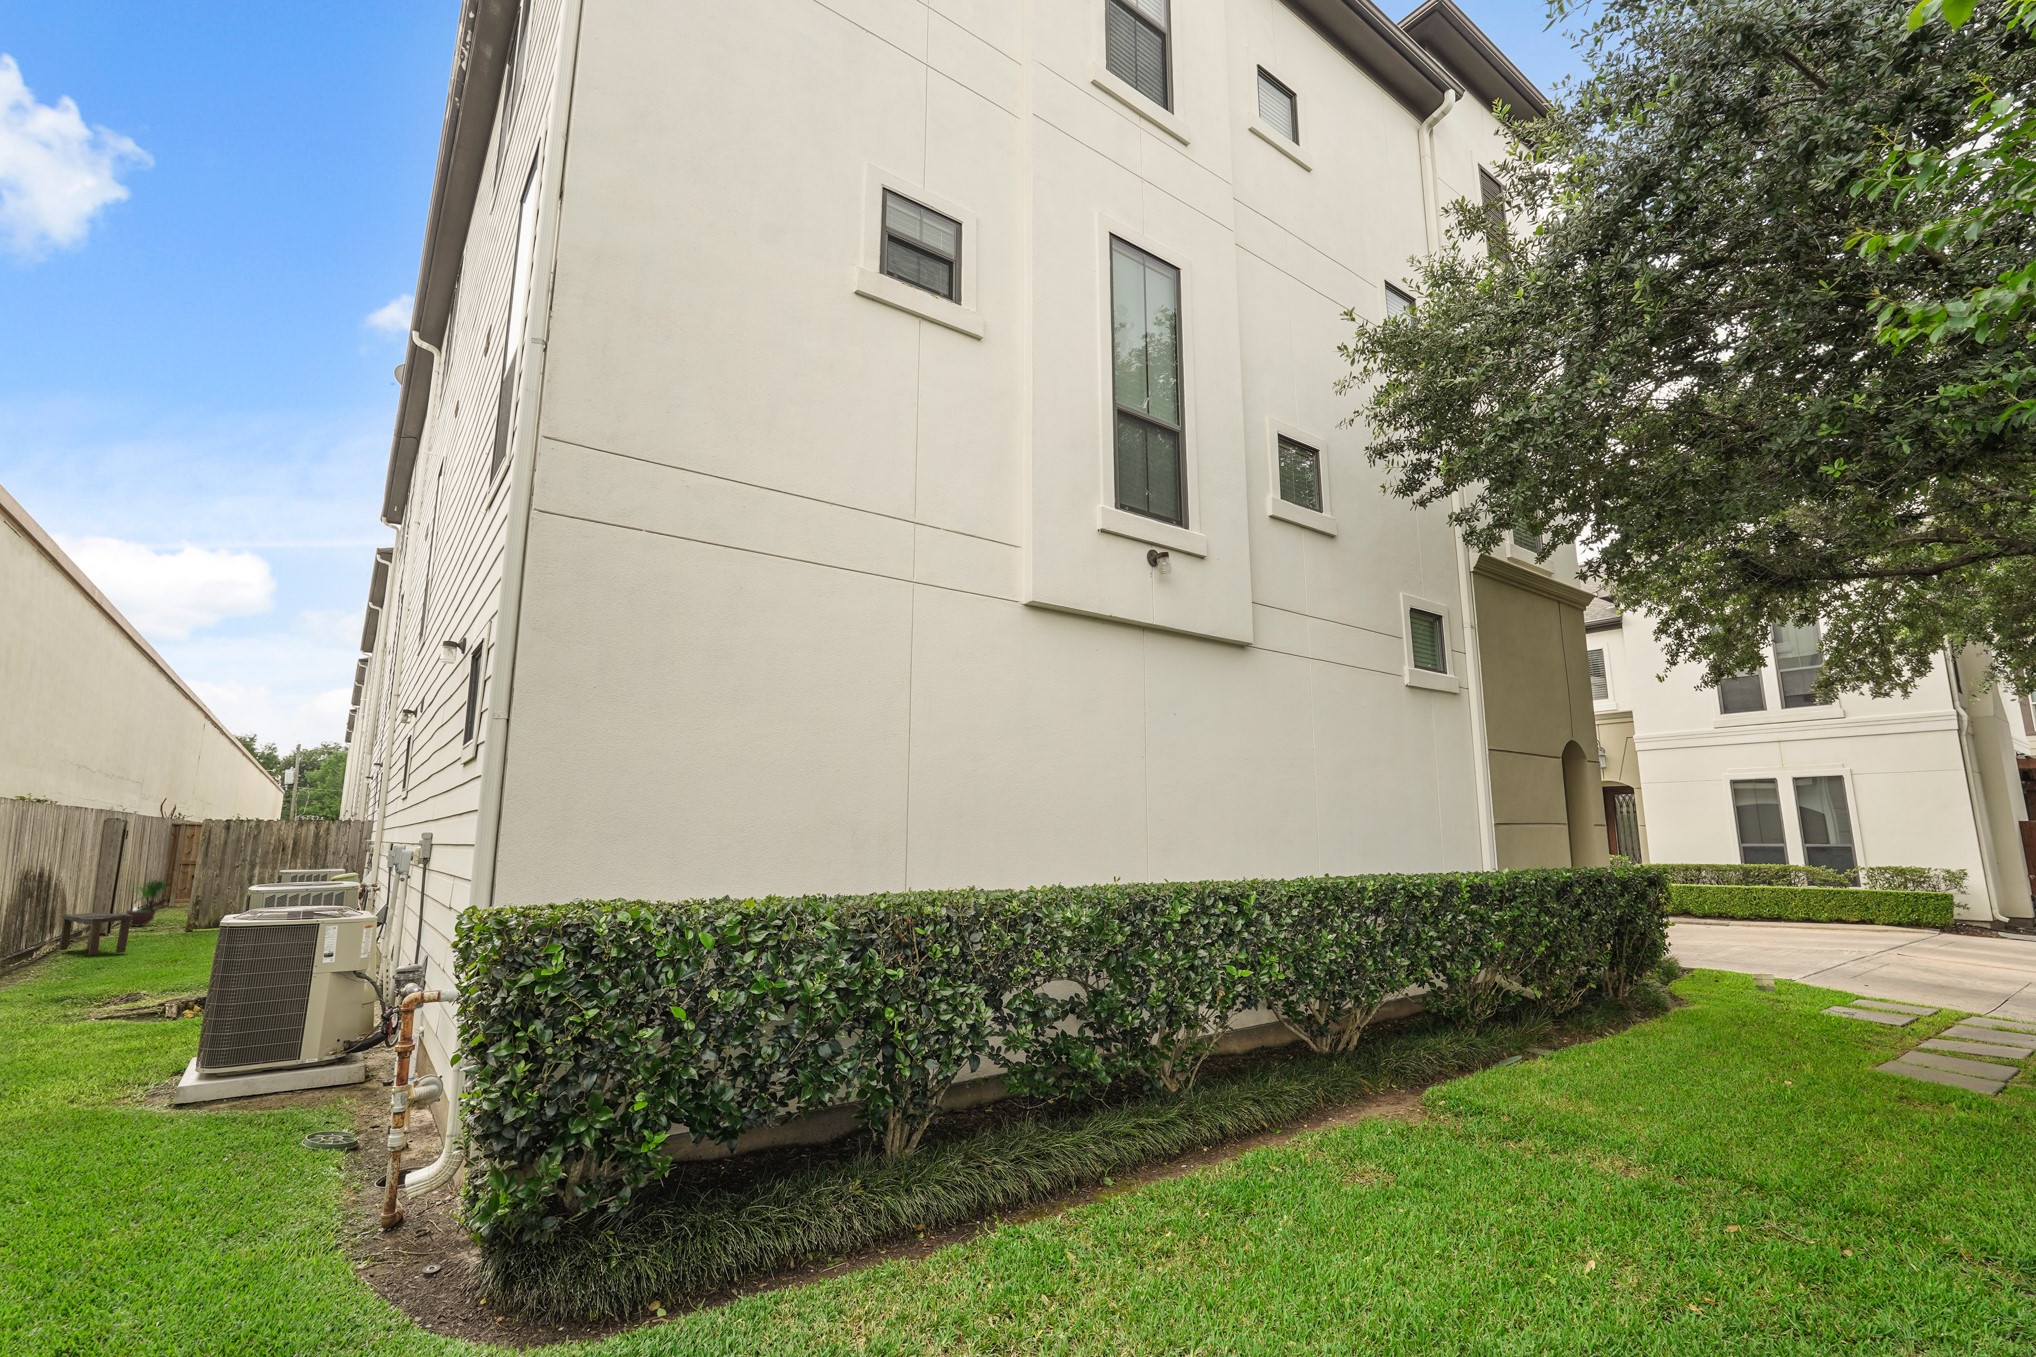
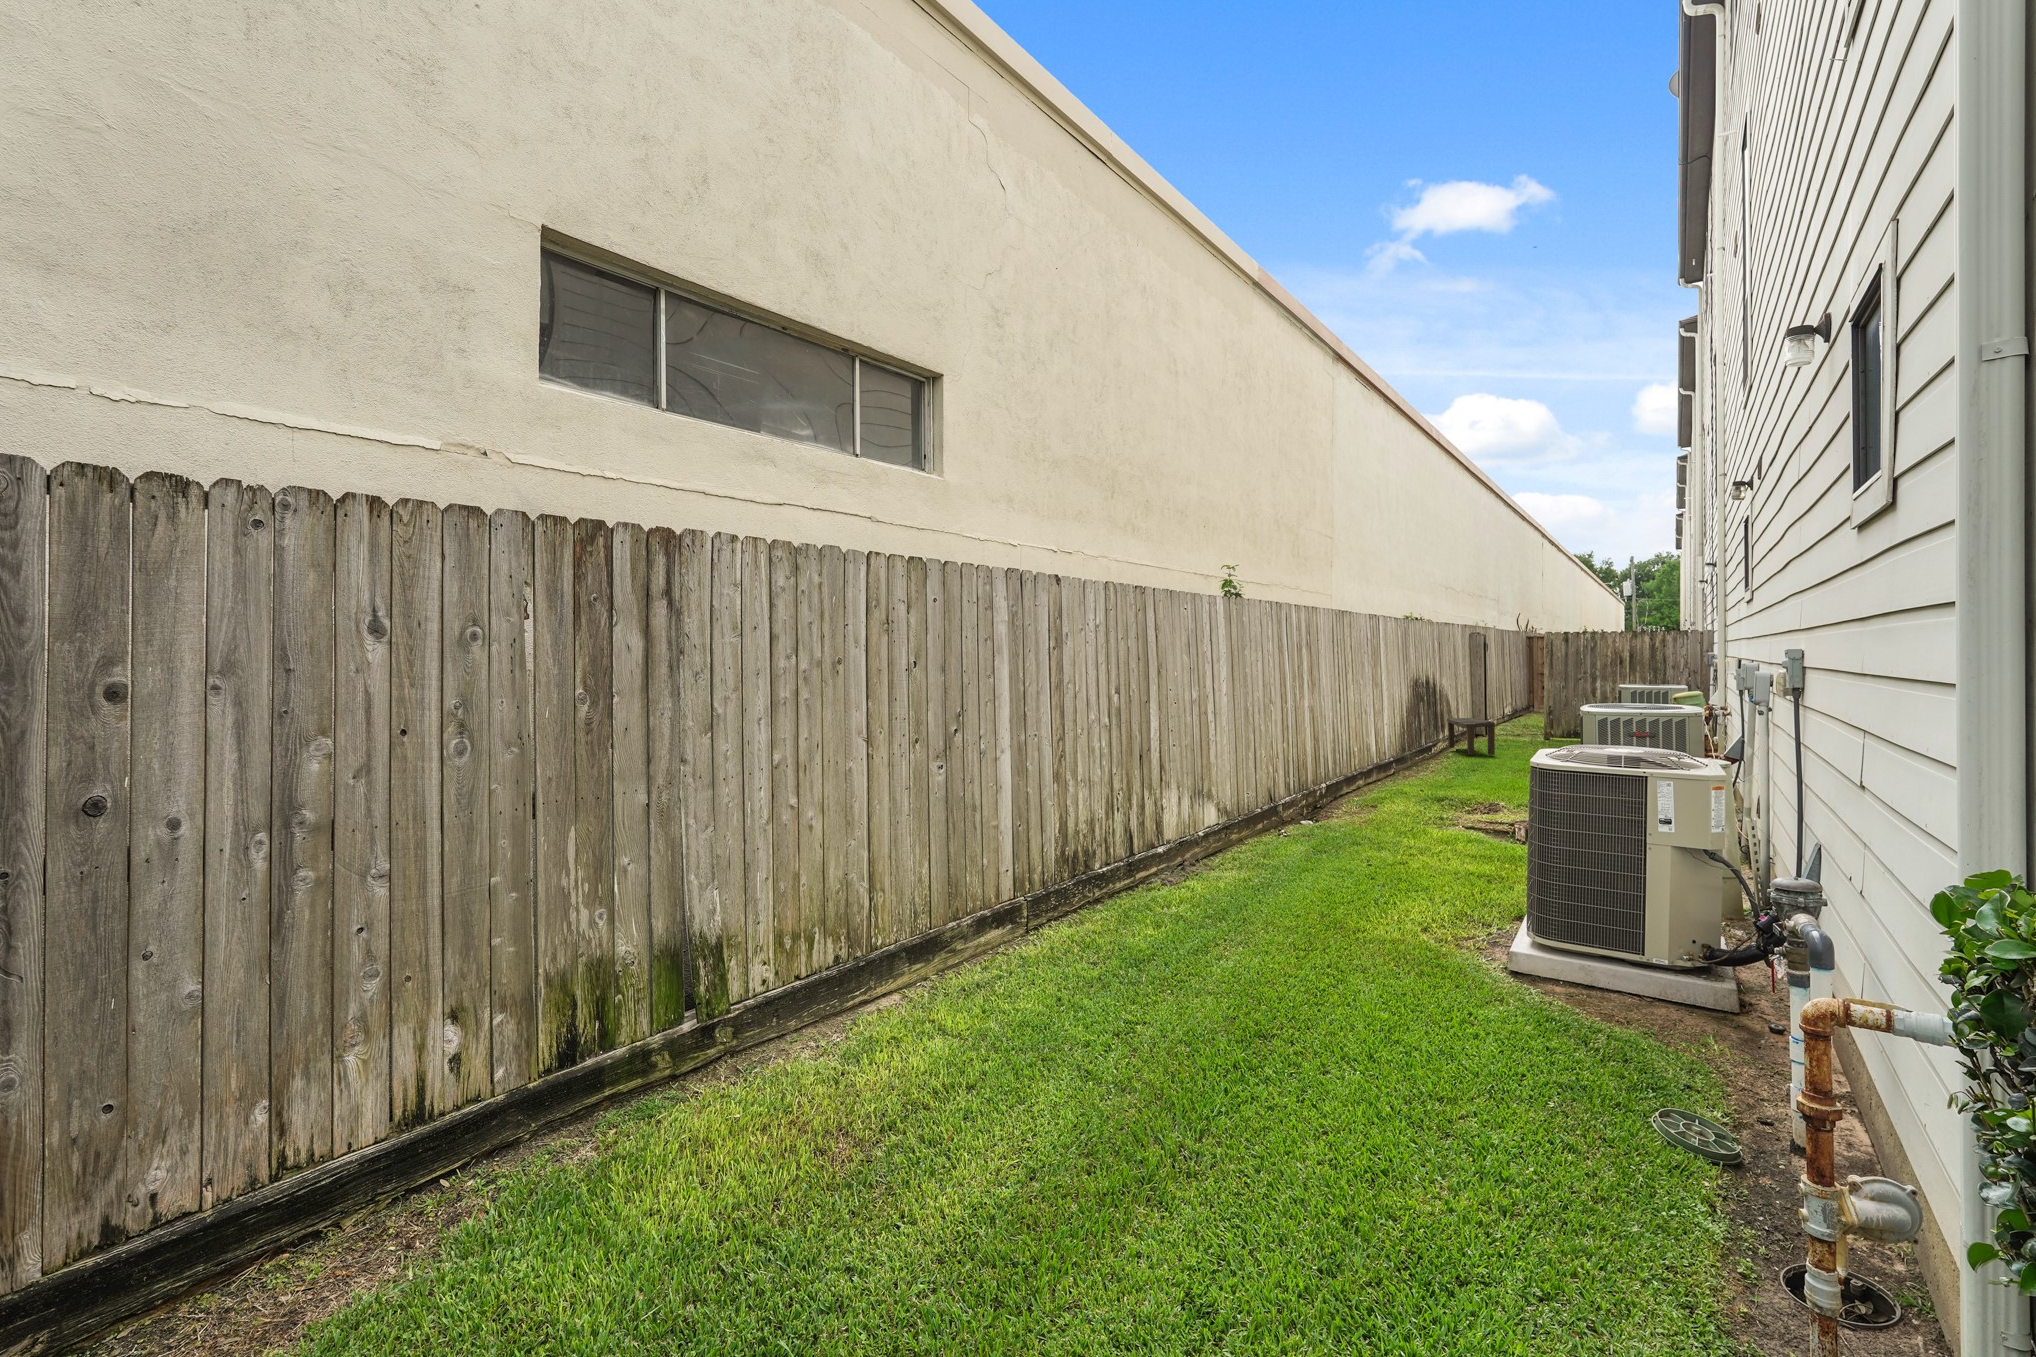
potted tree: present [127,880,166,926] -> none [1498,684,1527,728]

